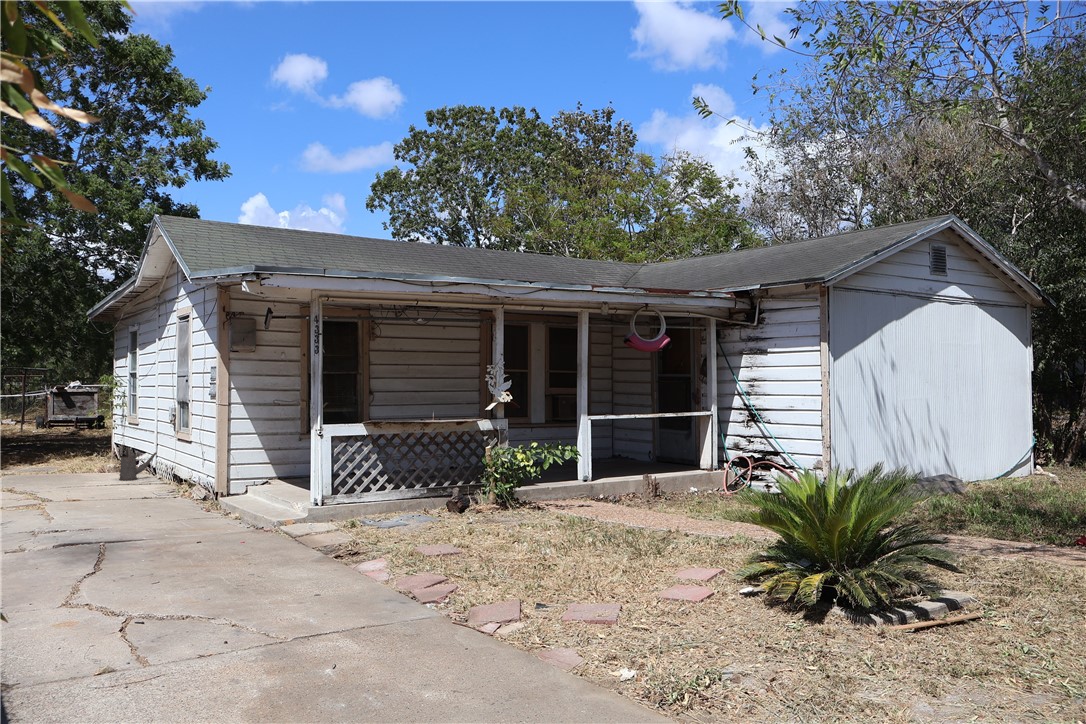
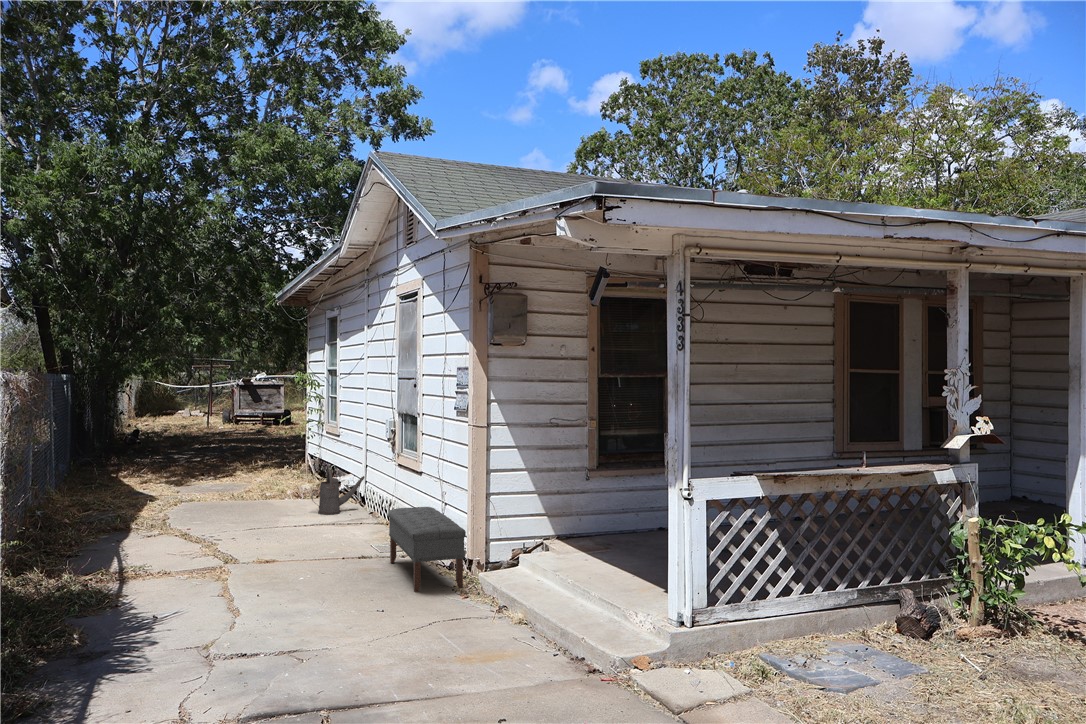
bench: none [164,462,212,509] -> present [388,507,466,592]

